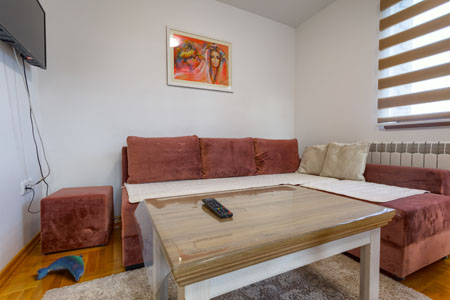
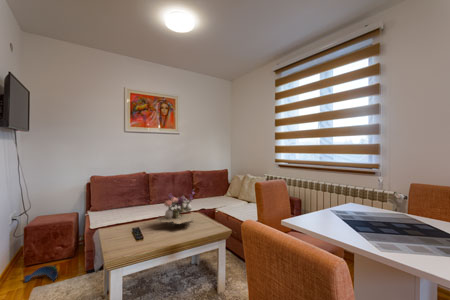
flower arrangement: none [236,141,311,199] -> present [157,189,198,224]

